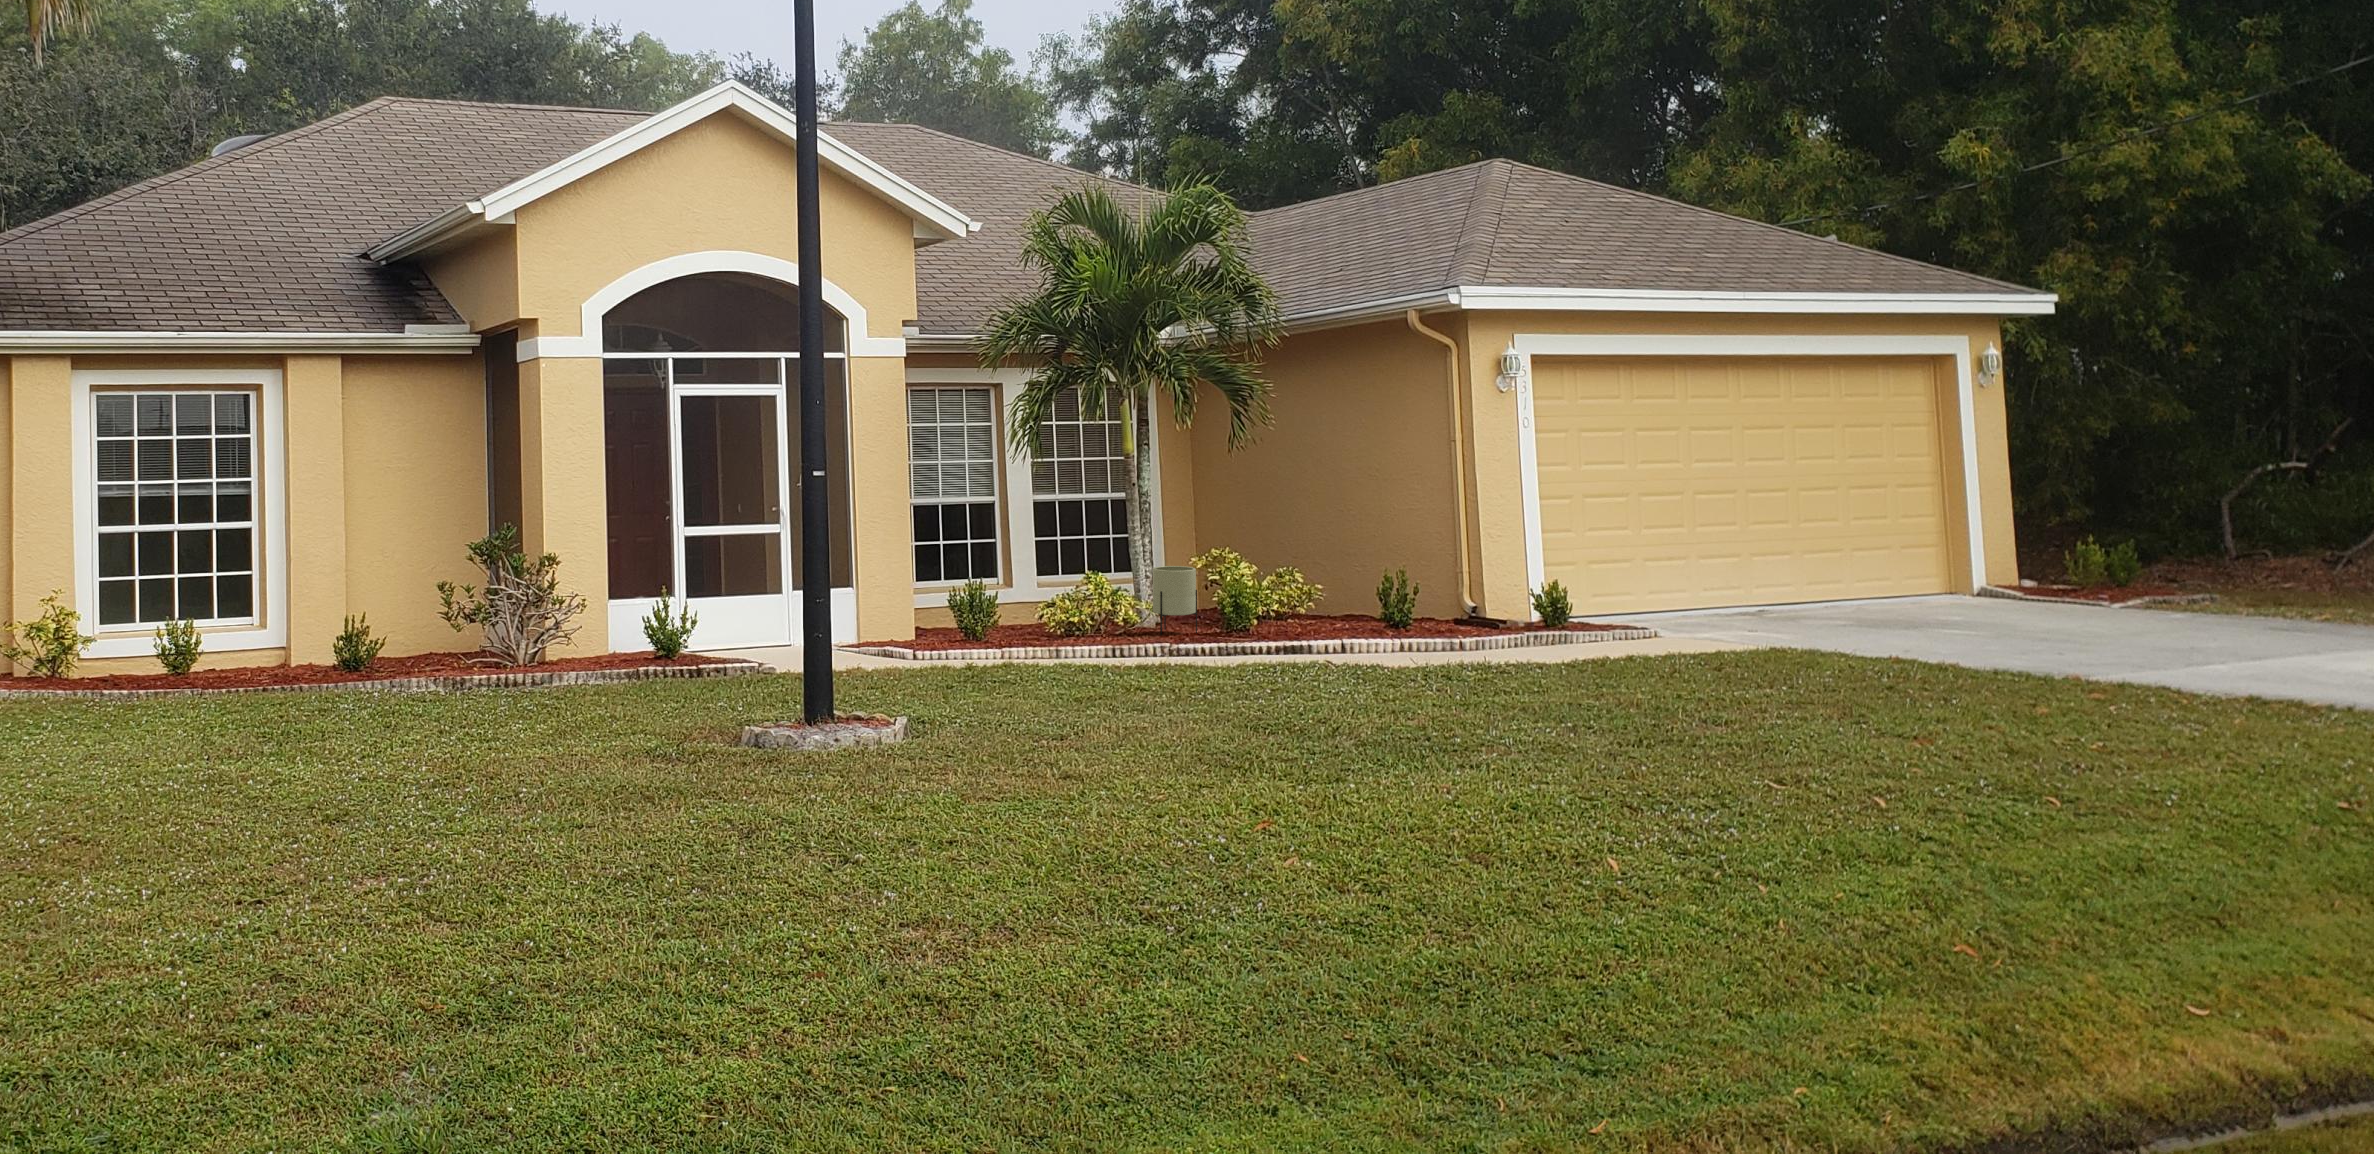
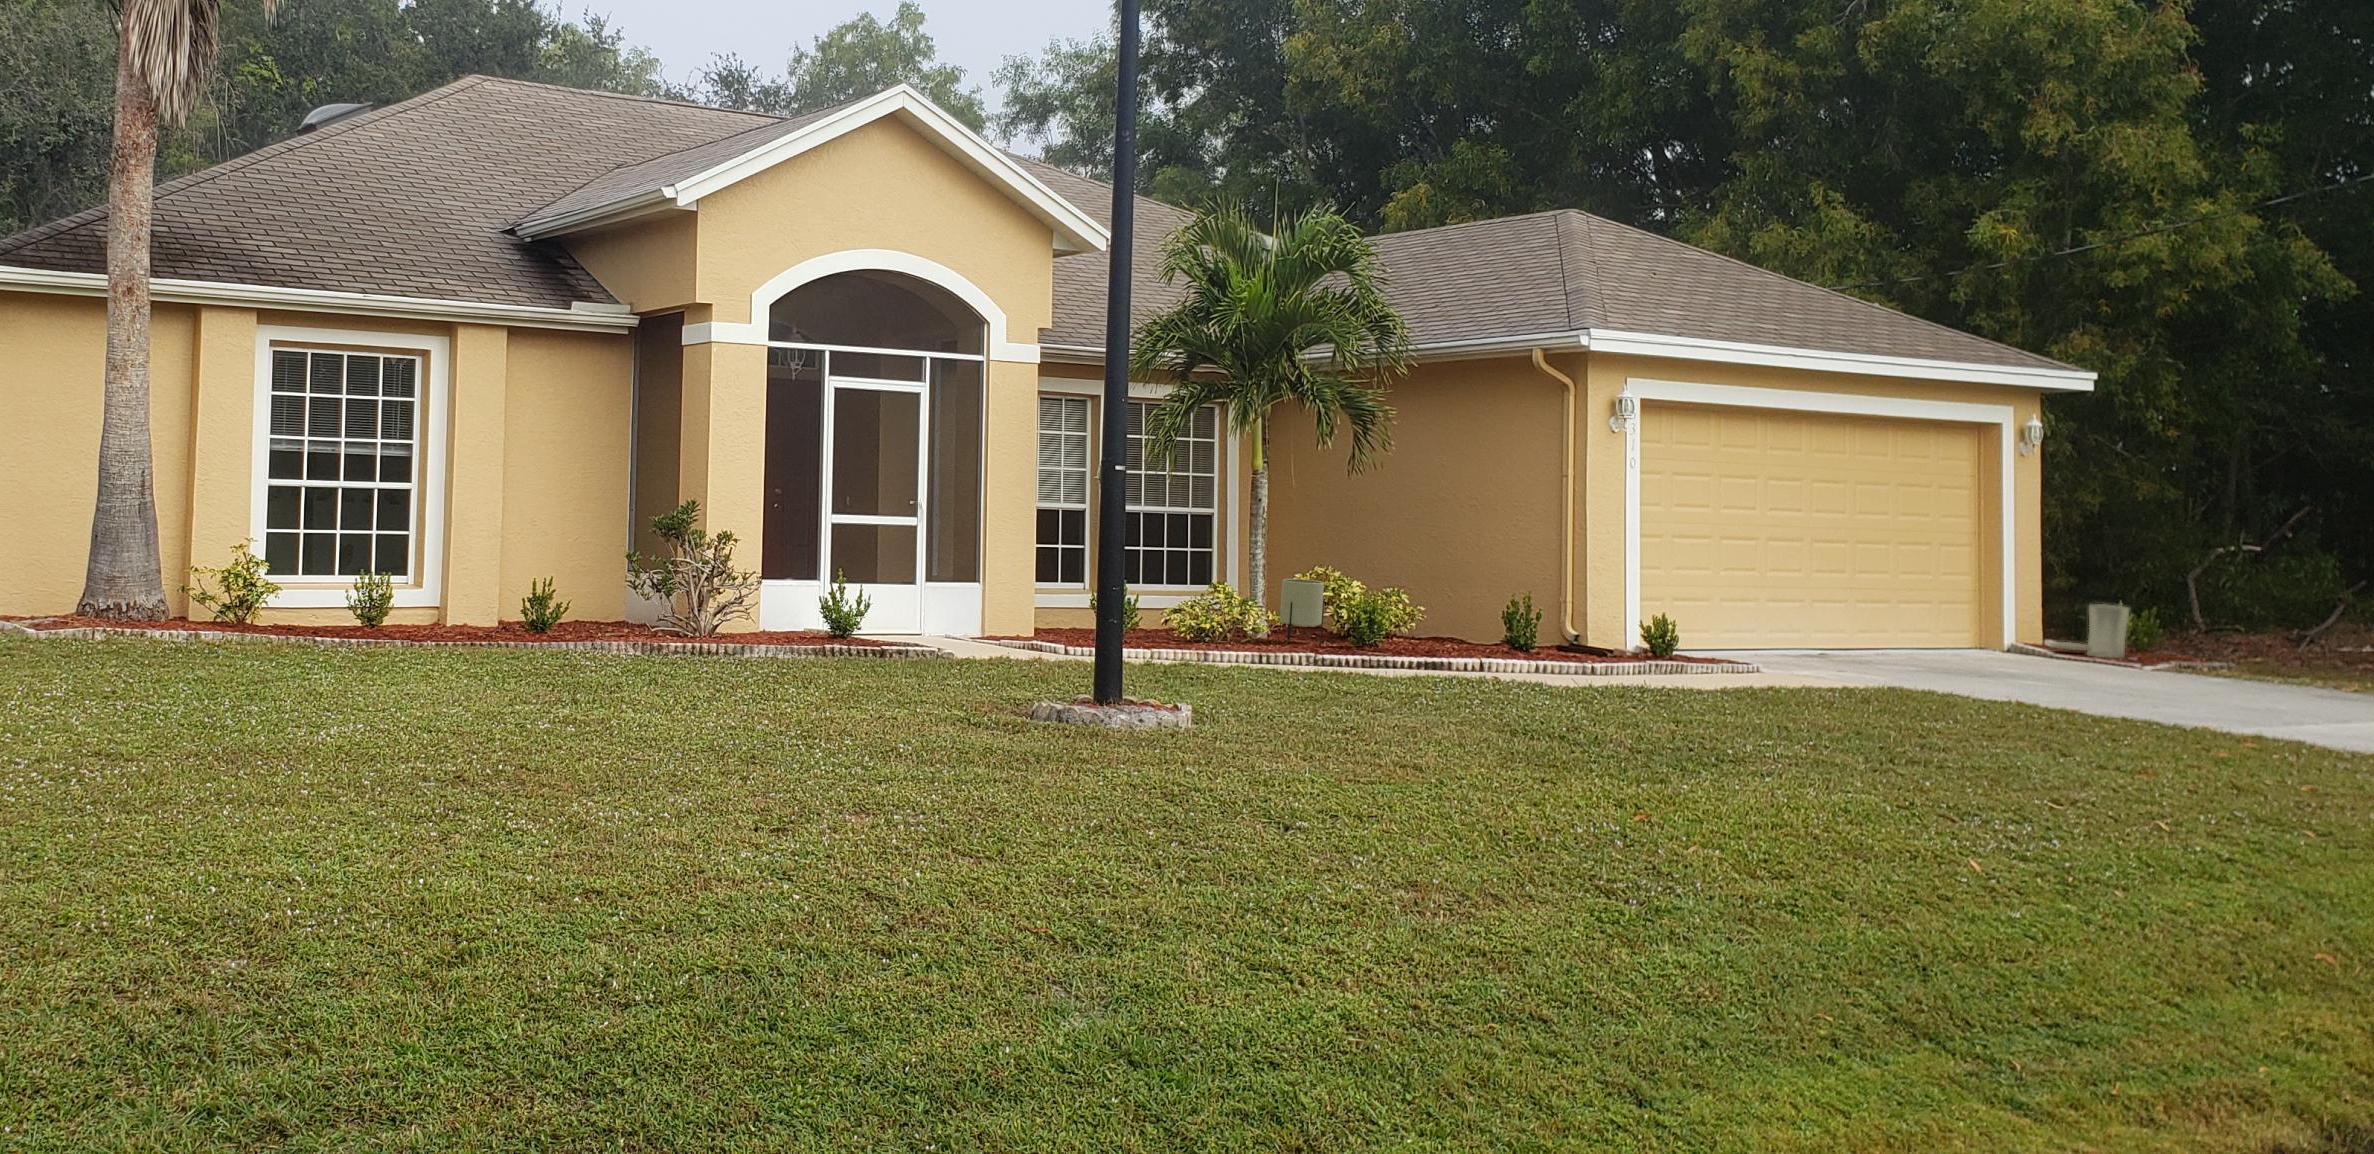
trash can: none [2015,538,2098,596] -> present [2050,604,2129,658]

